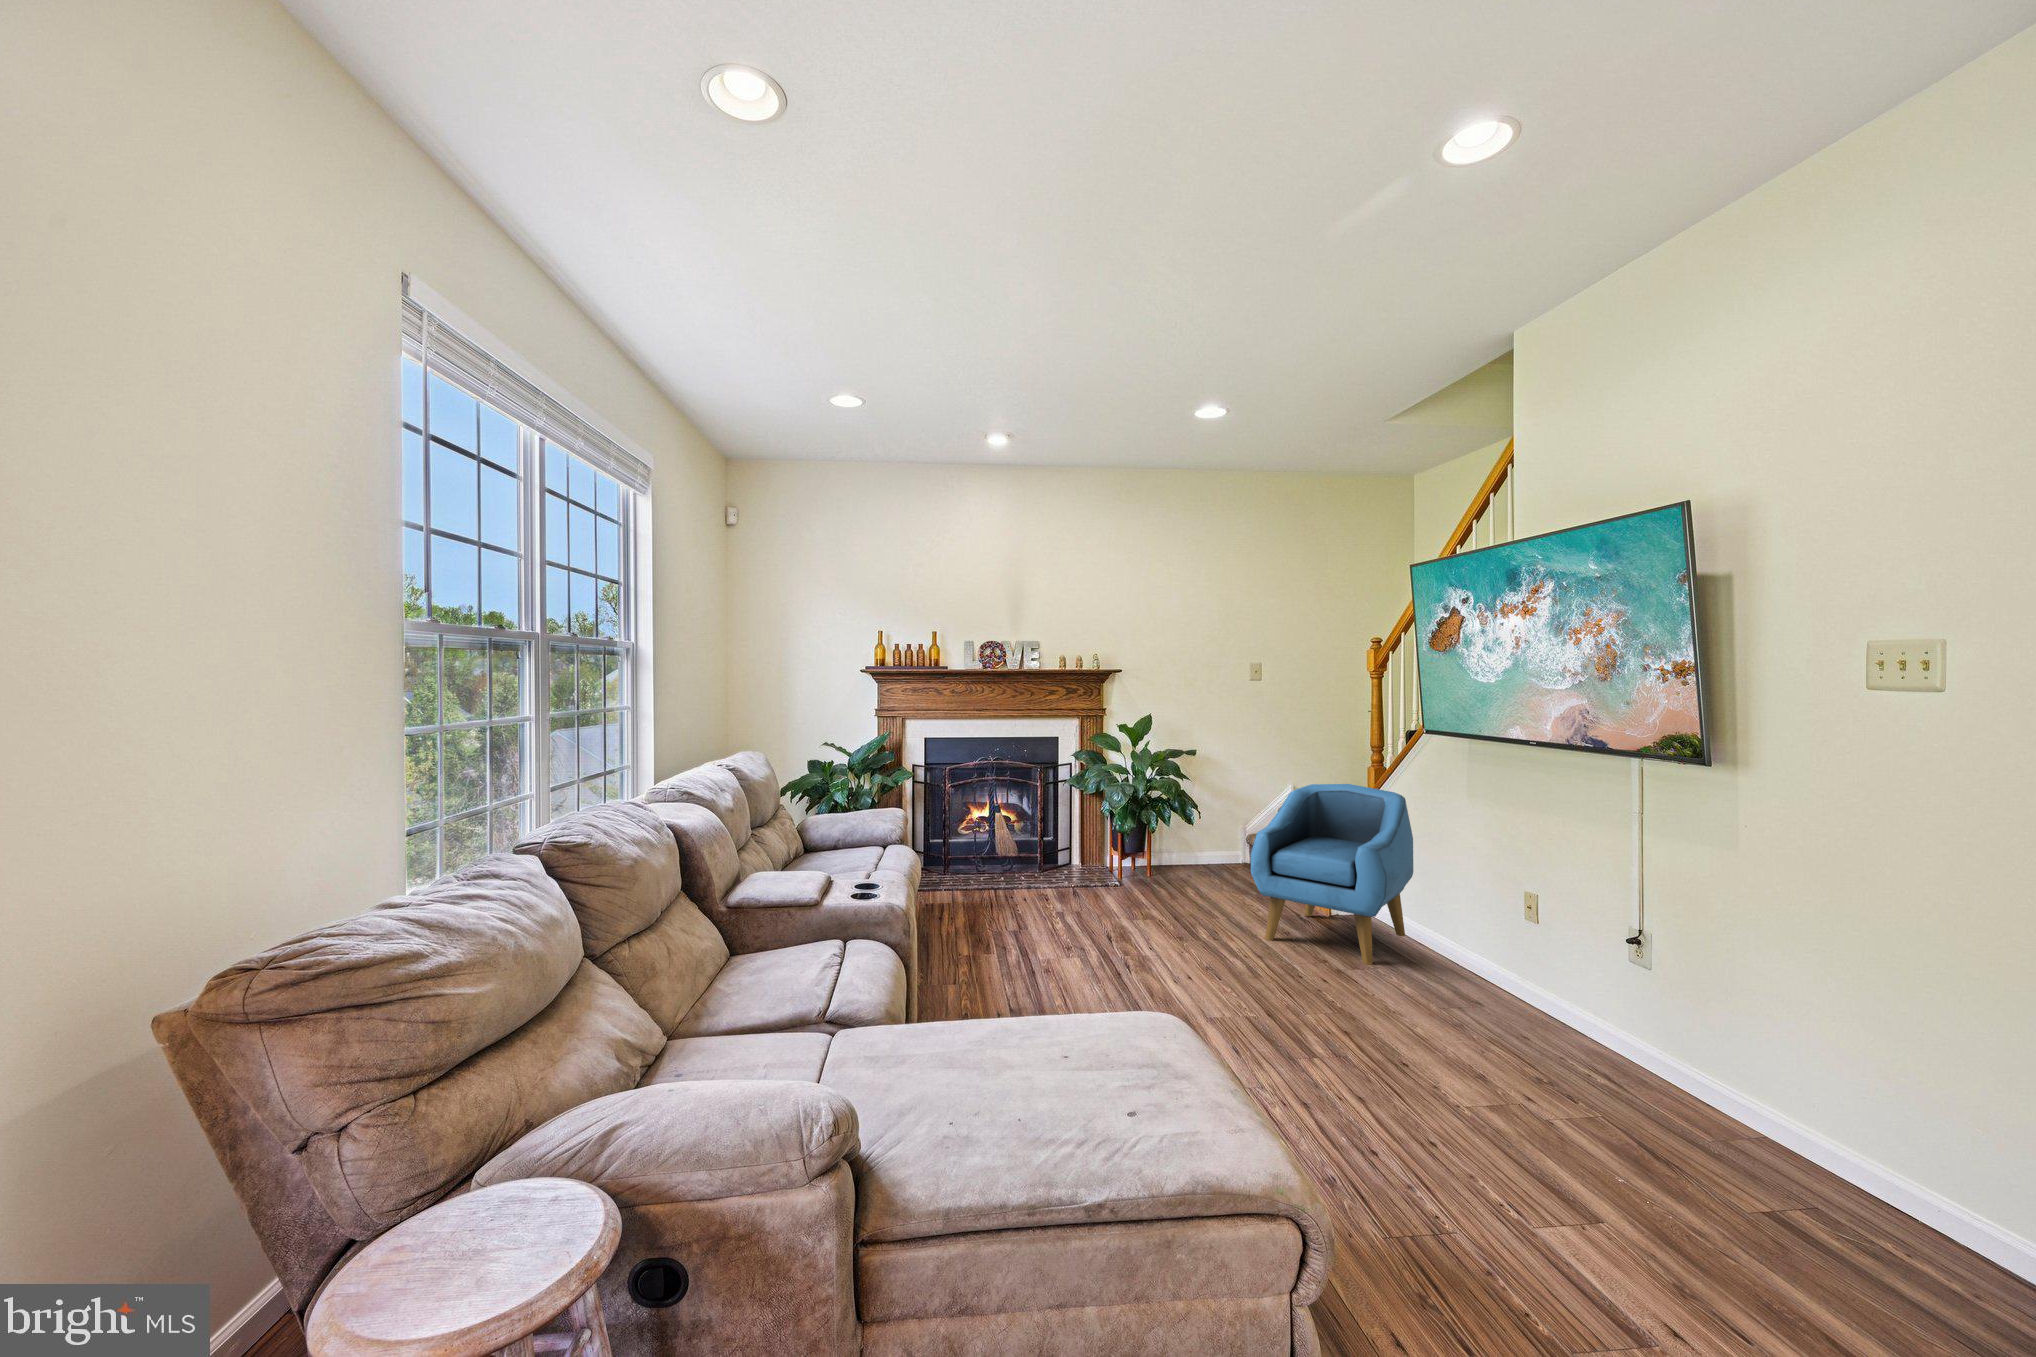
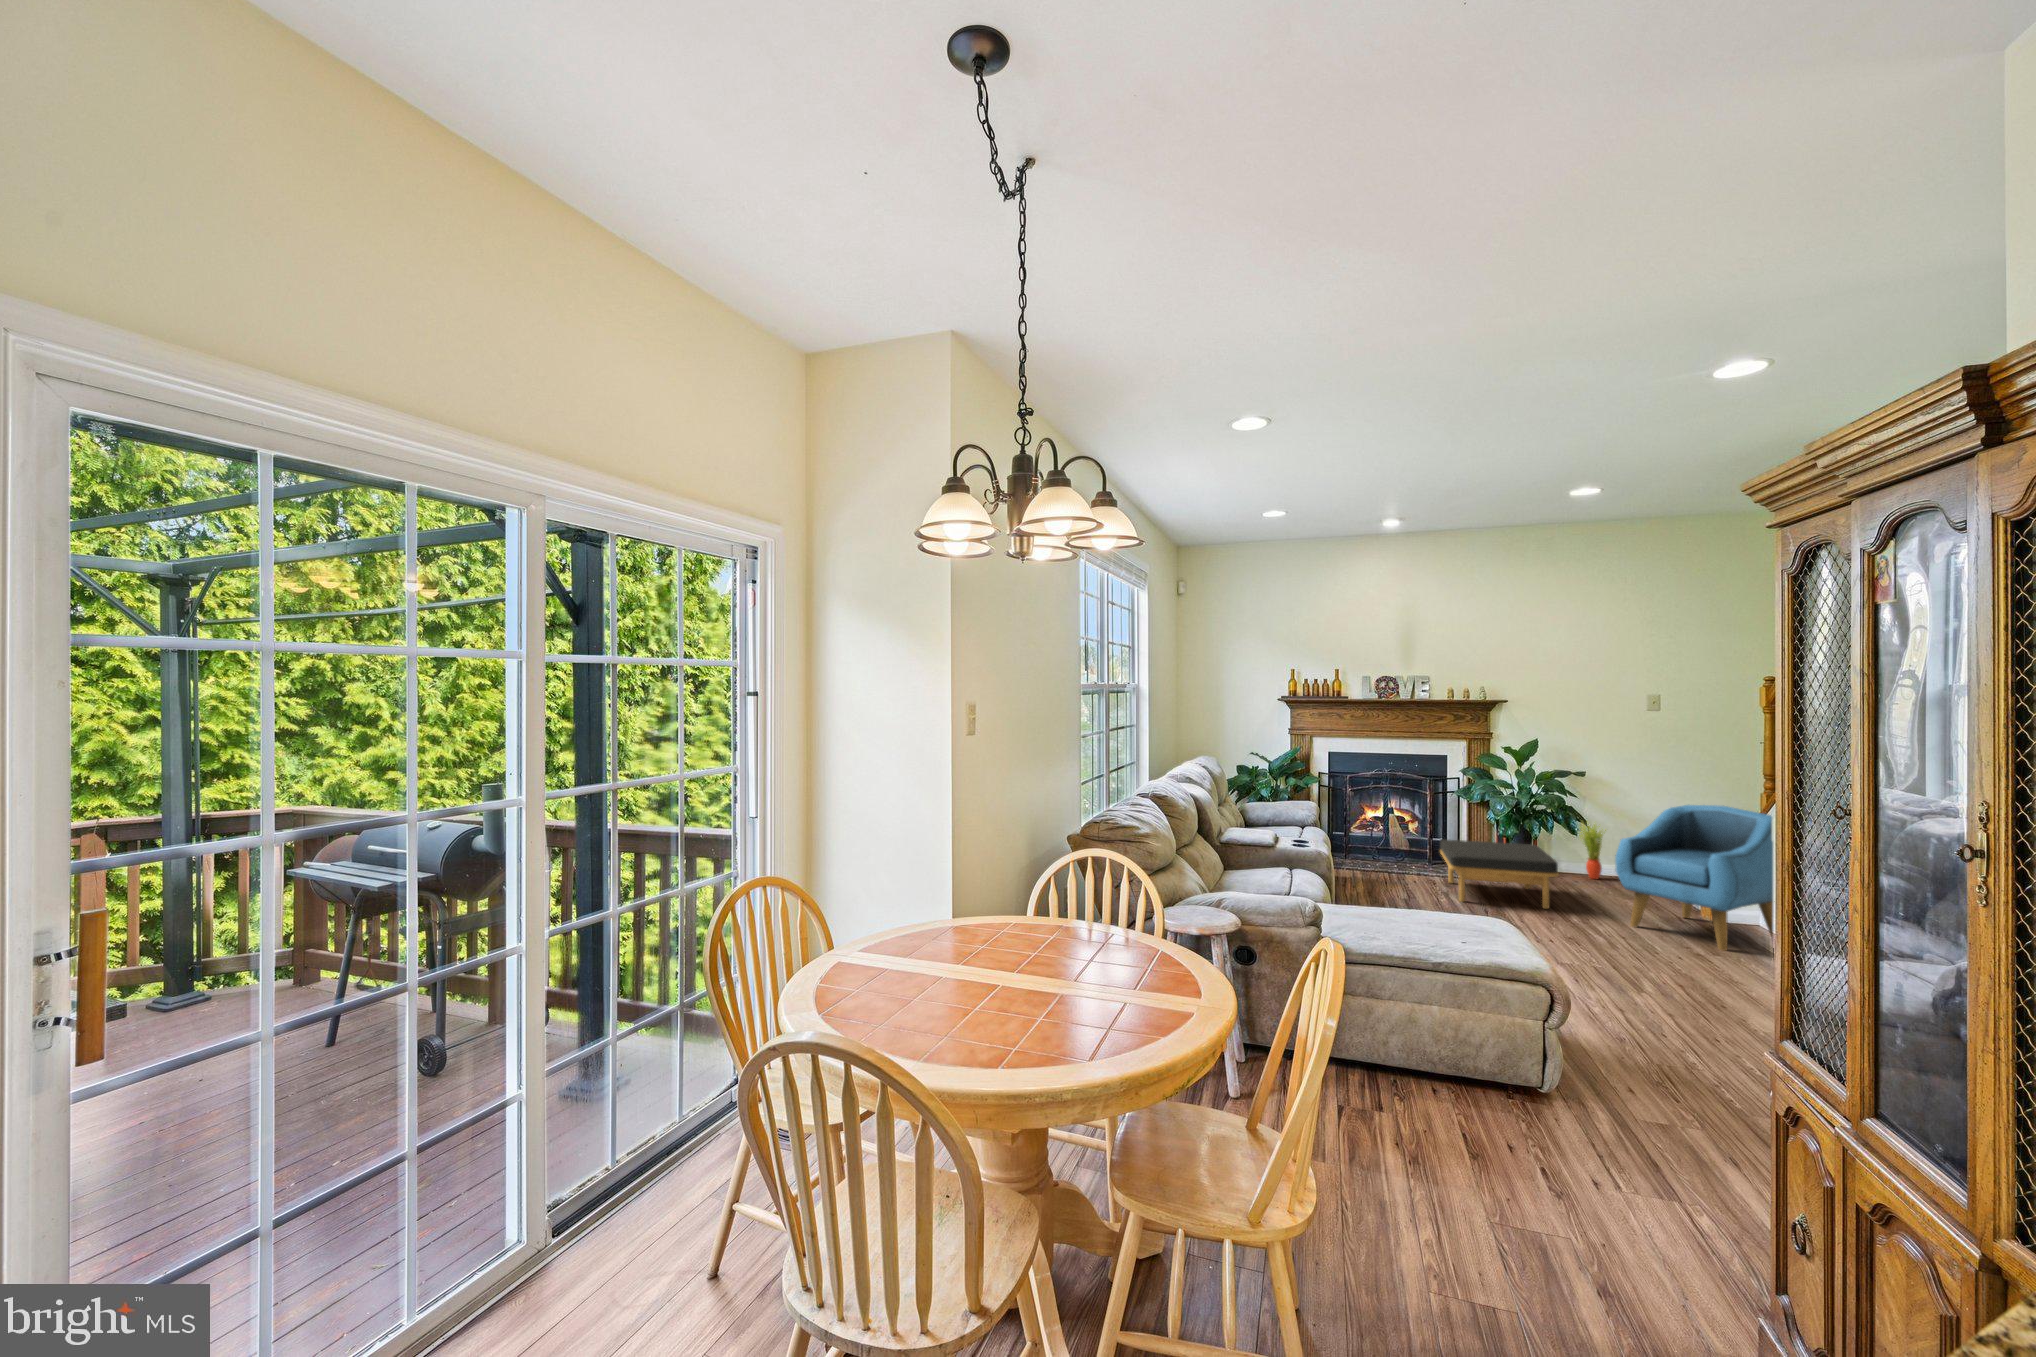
potted plant: none [1188,804,1217,870] -> present [1580,823,1606,879]
ottoman: none [1054,840,1188,928] -> present [1440,839,1559,909]

